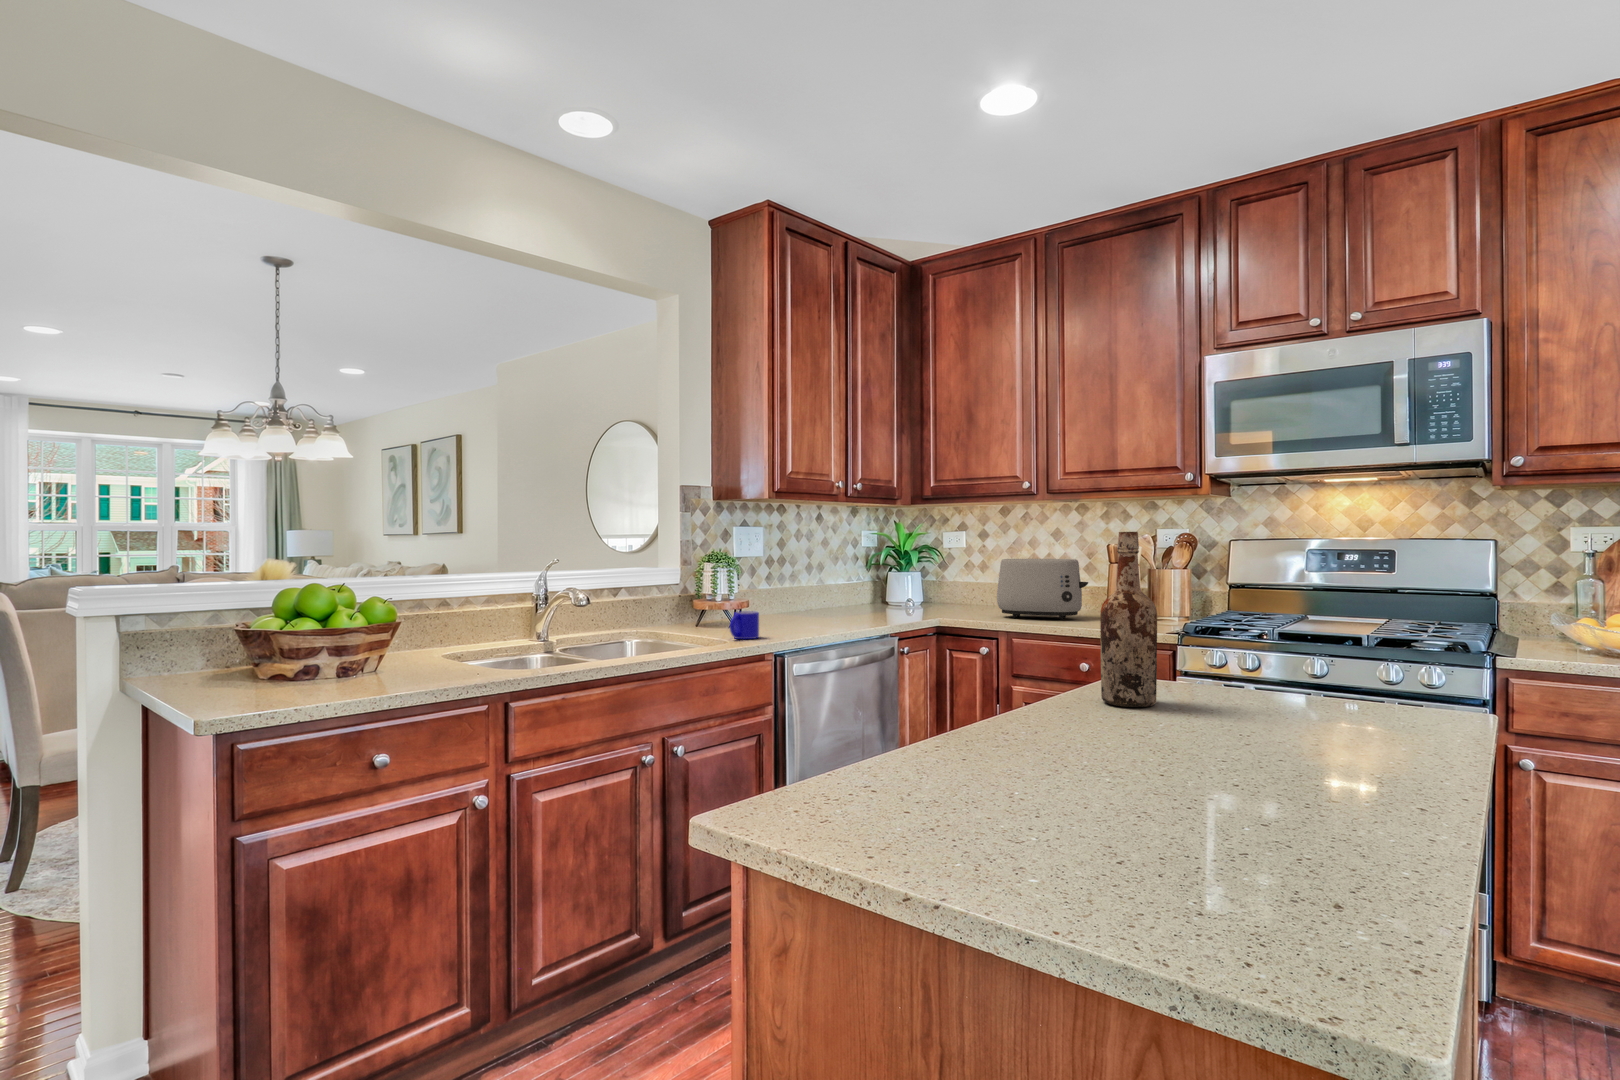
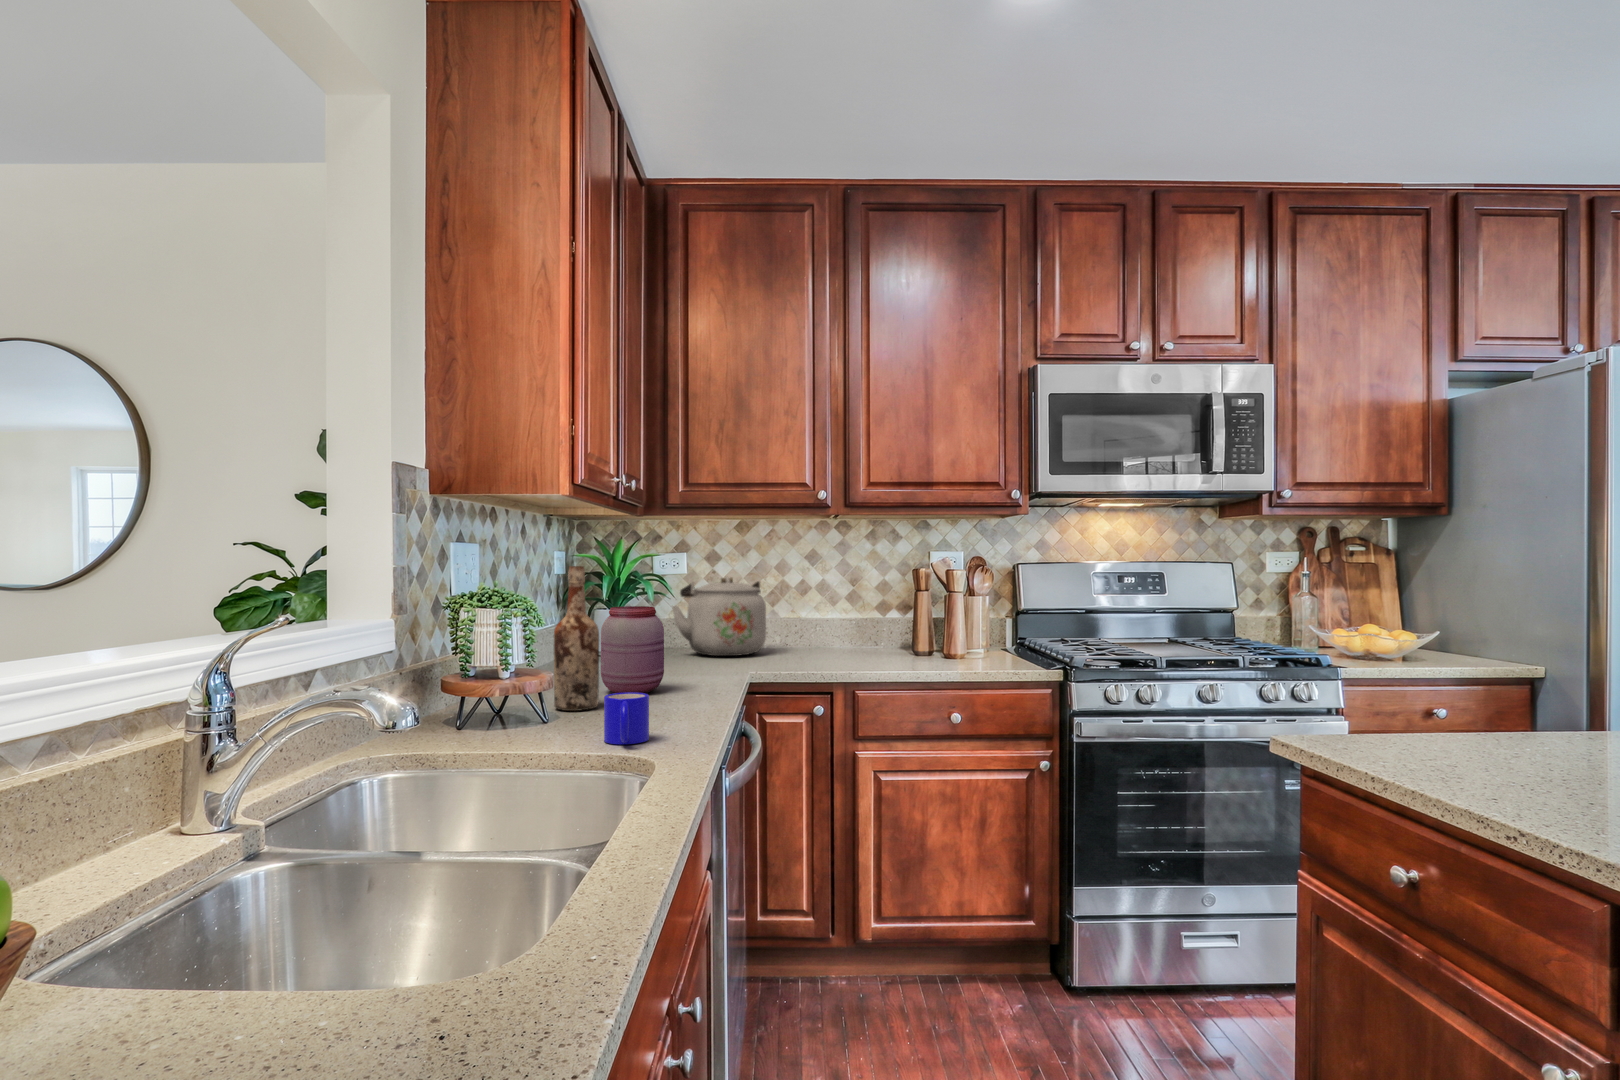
wine bottle: present [1100,532,1157,707] -> present [554,566,599,711]
kettle: none [935,549,1010,609] -> present [672,577,766,656]
toaster: present [997,559,1088,620] -> none [792,588,898,664]
jar: none [814,566,854,622] -> present [601,606,664,693]

